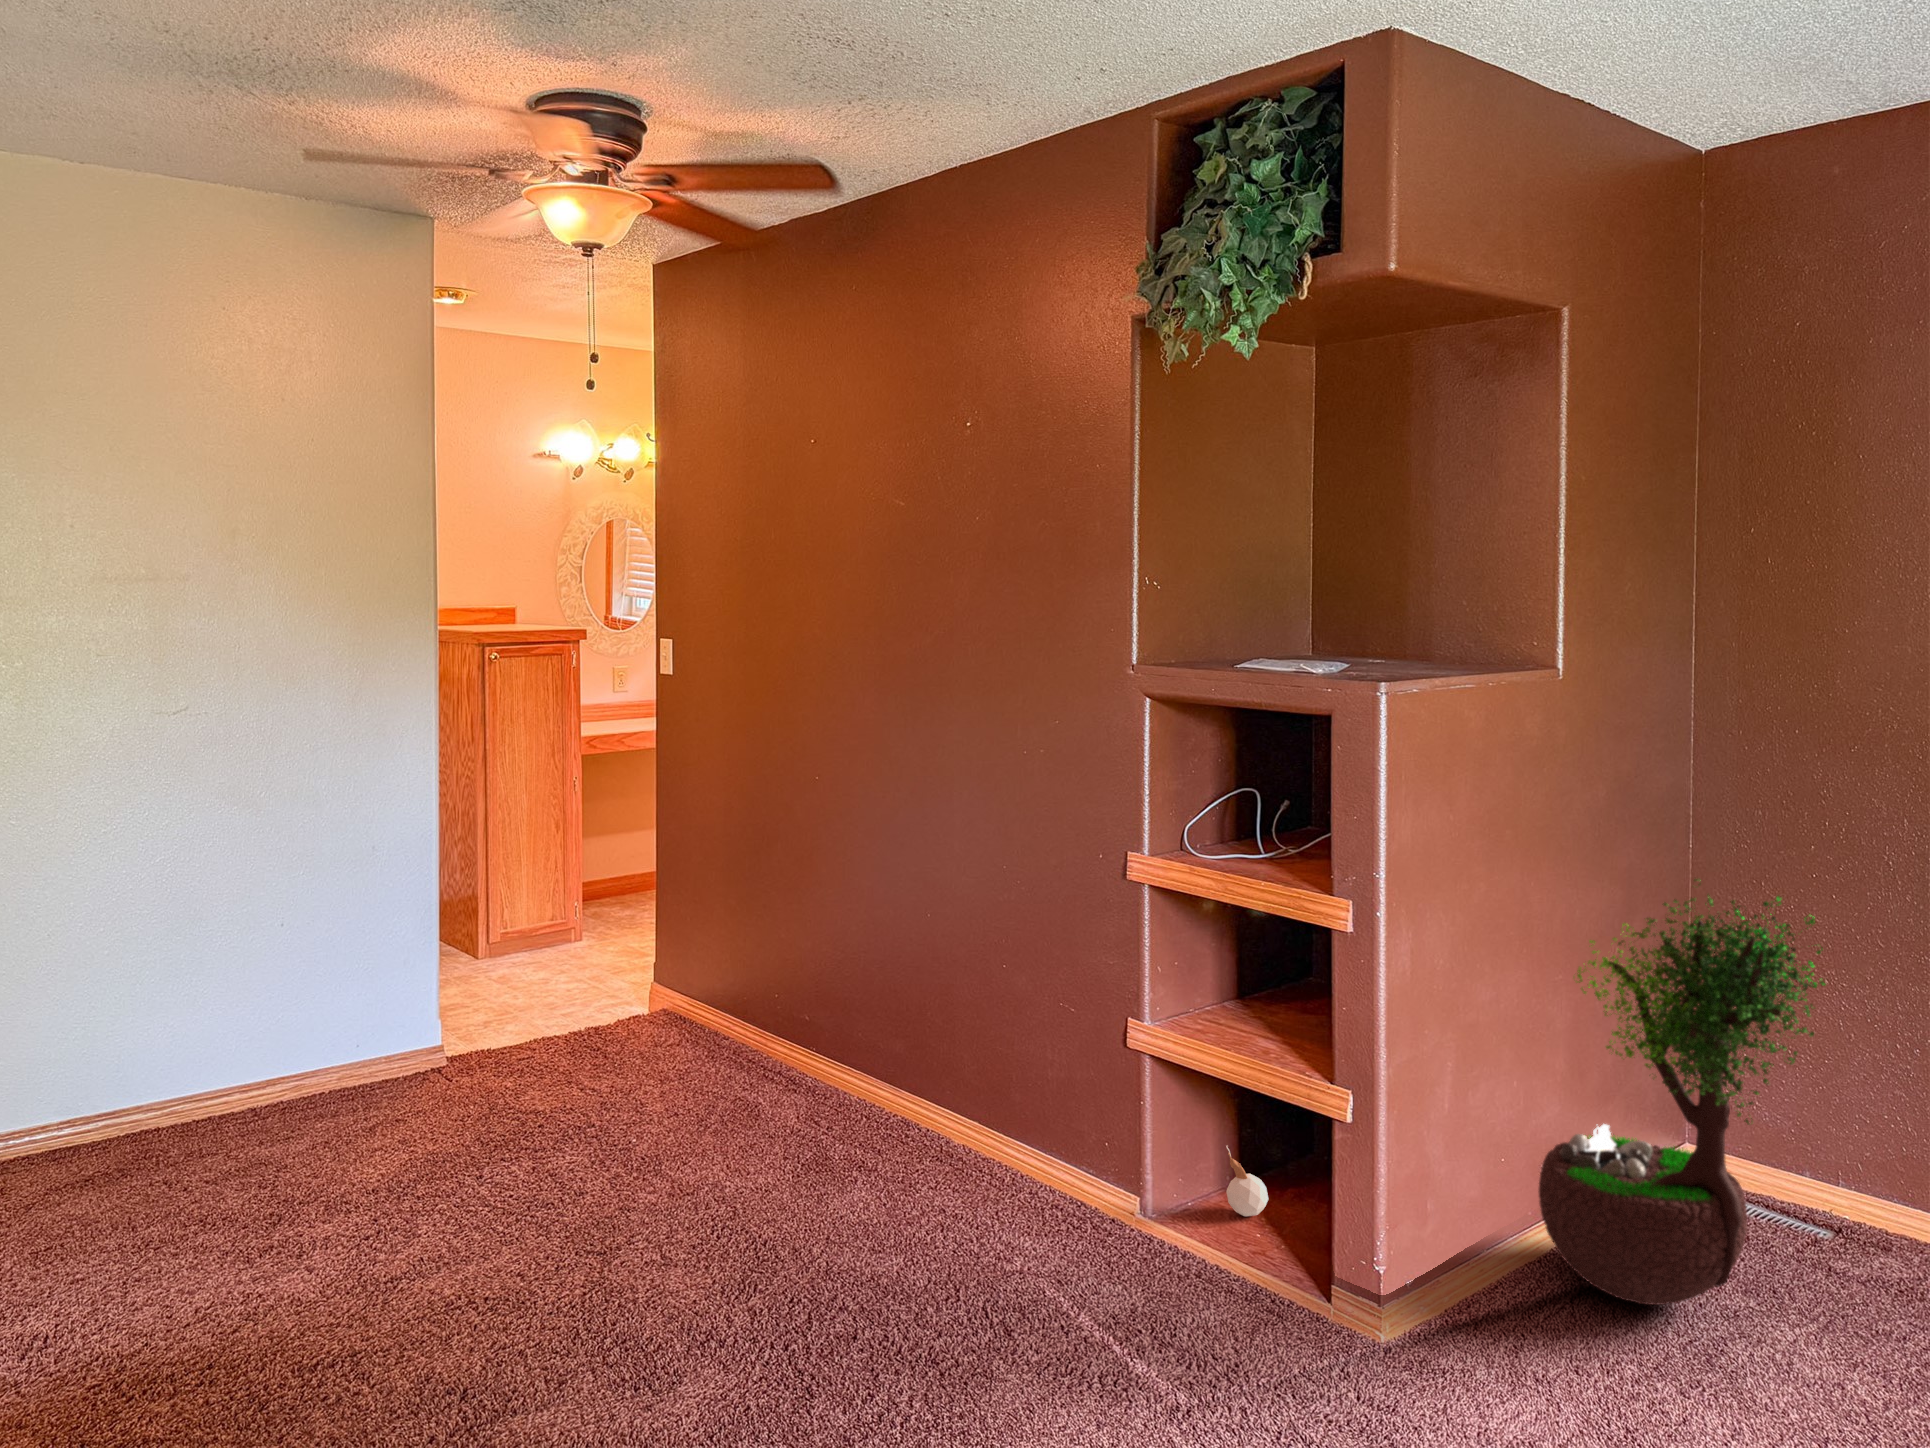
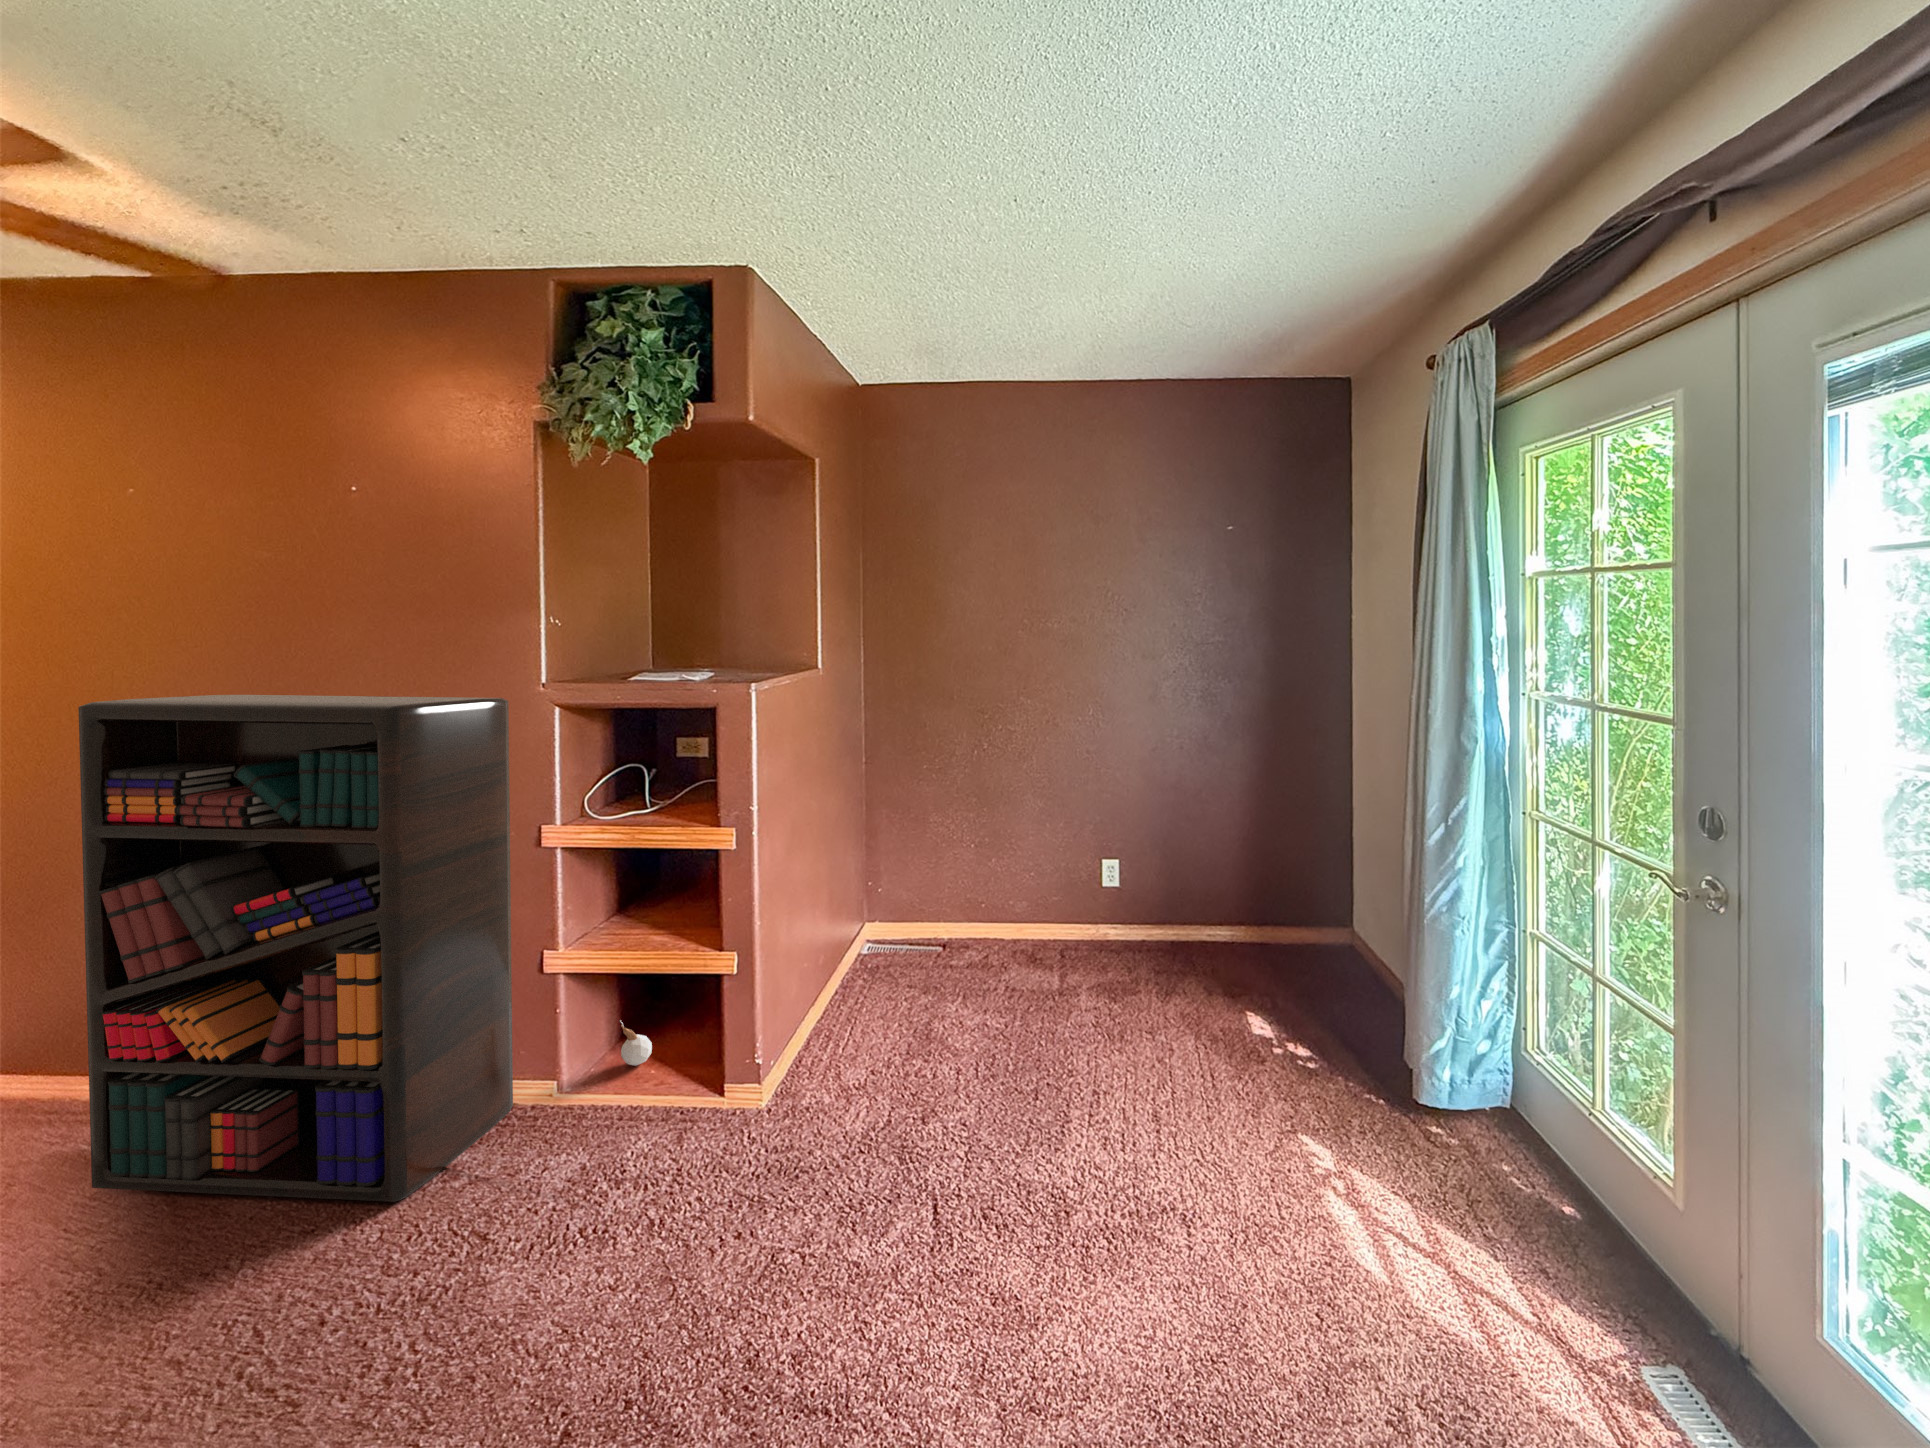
bookshelf: none [748,668,1097,1263] -> present [78,695,513,1202]
potted tree: present [1539,879,1825,1305] -> none [825,787,969,1032]

